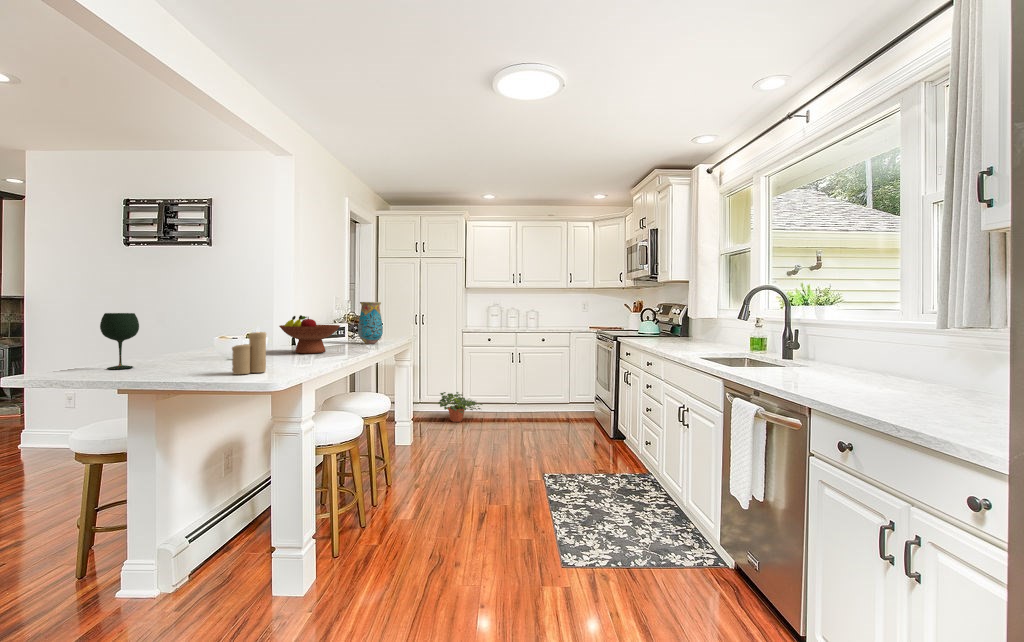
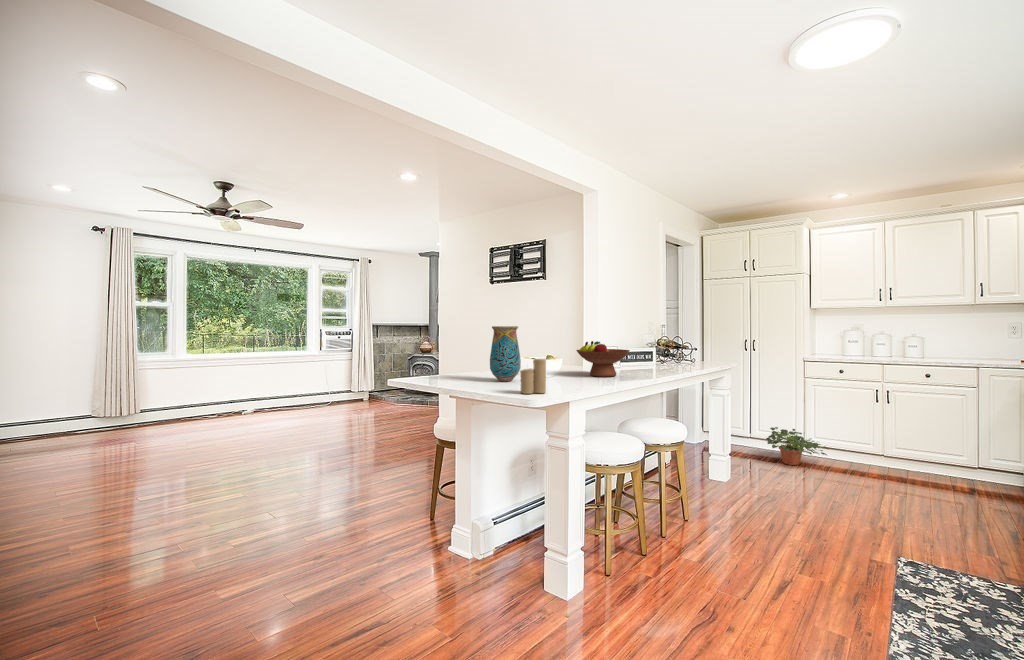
vase: present [358,302,383,344] -> present [490,326,521,382]
wine glass: present [100,313,139,369] -> none [450,341,472,382]

